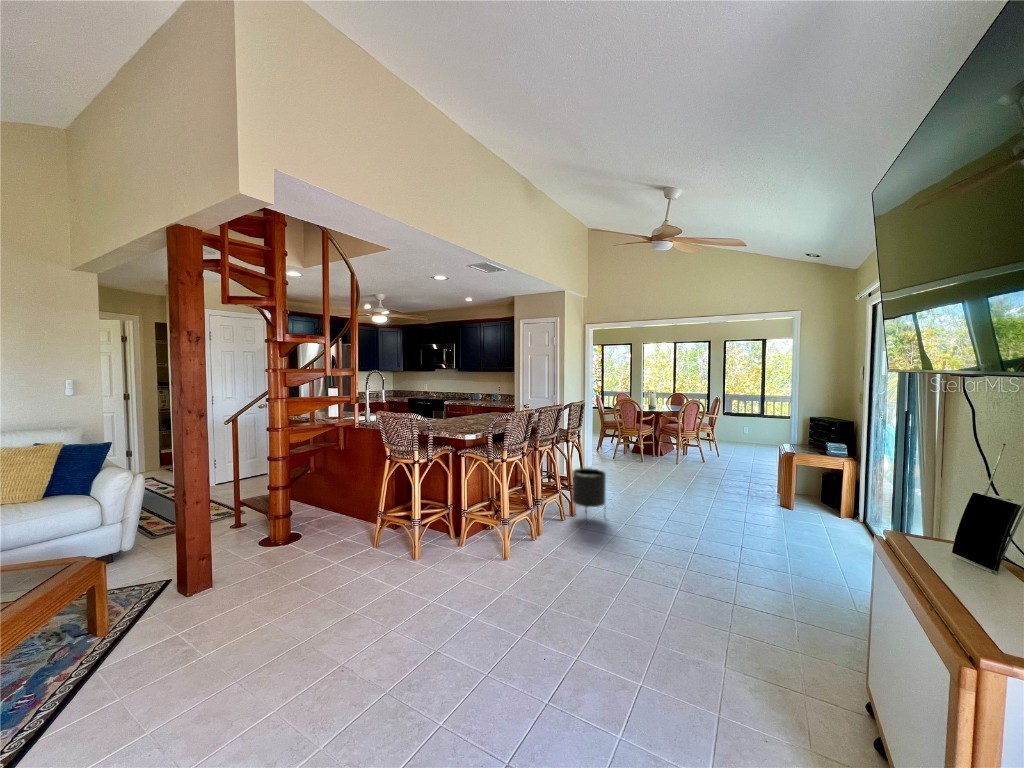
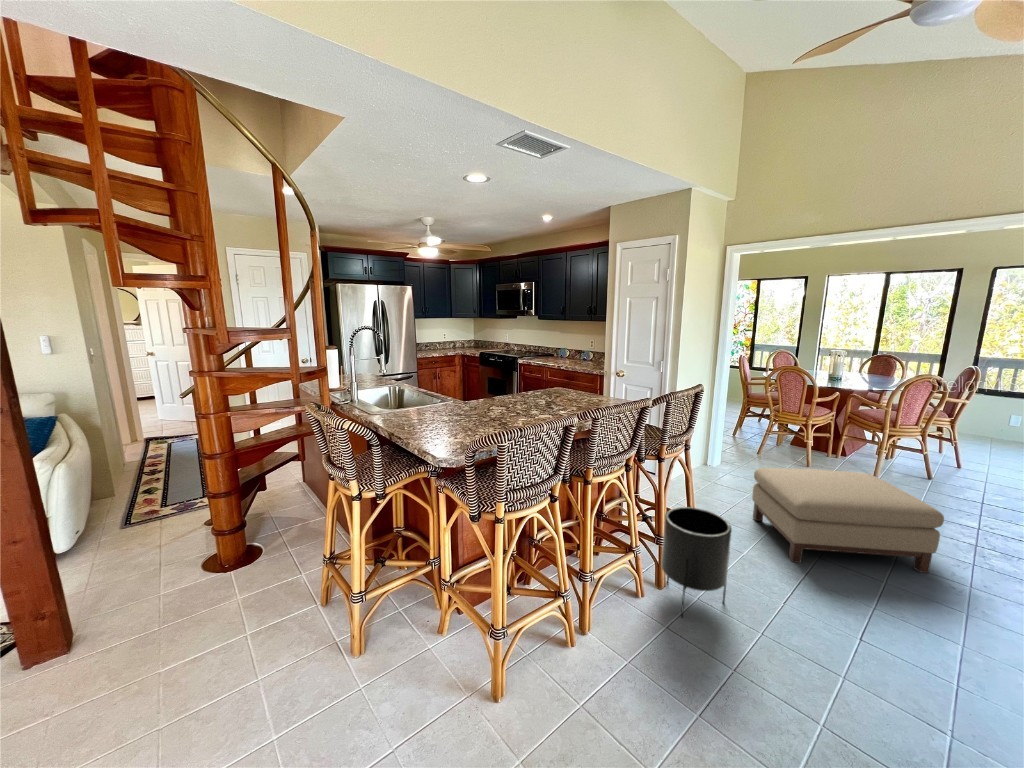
ottoman: none [613,453,699,500] -> present [752,468,944,573]

